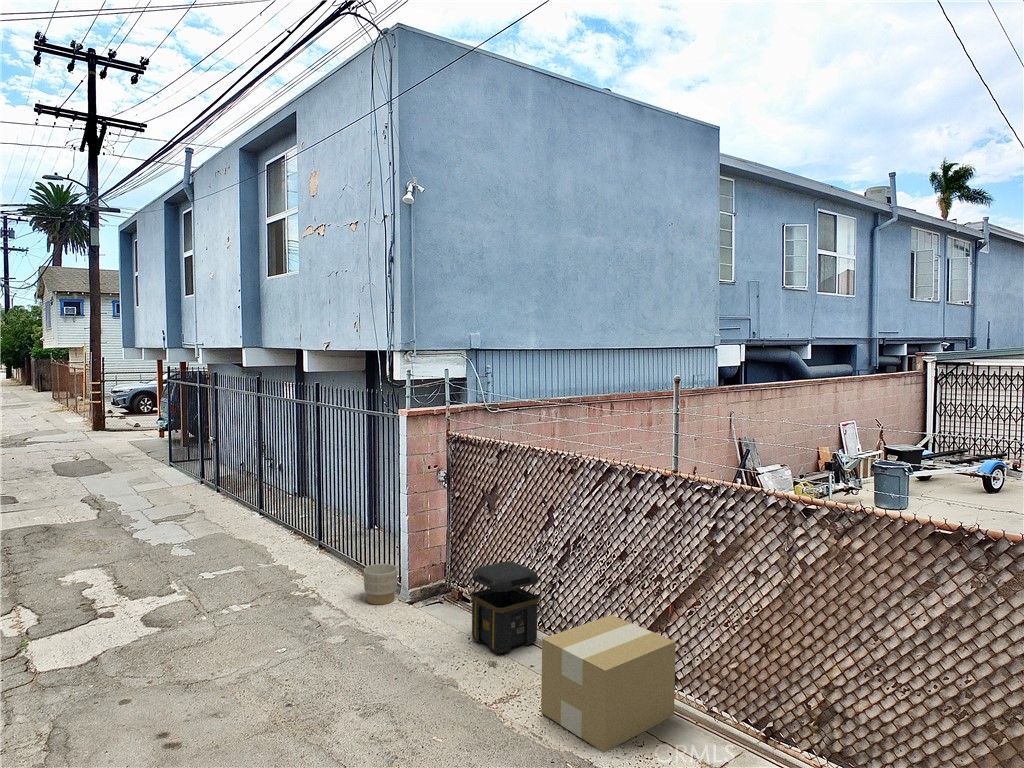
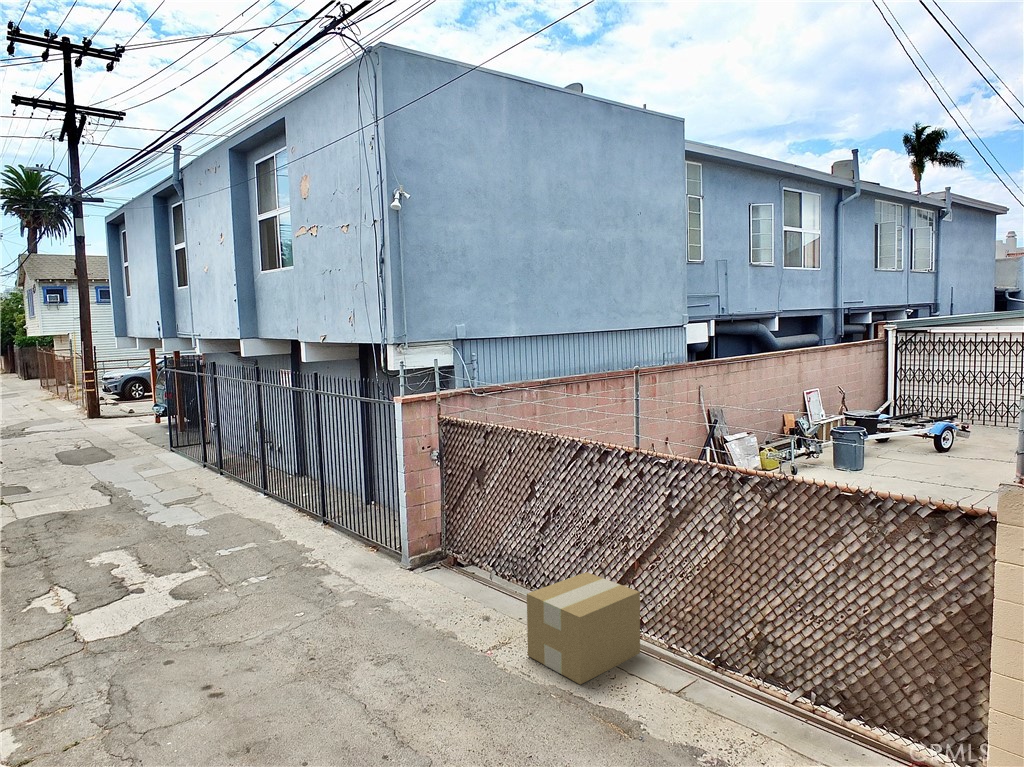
toolbox: present [471,561,539,654] -> none [465,530,525,609]
planter: present [364,564,397,605] -> none [368,536,398,572]

